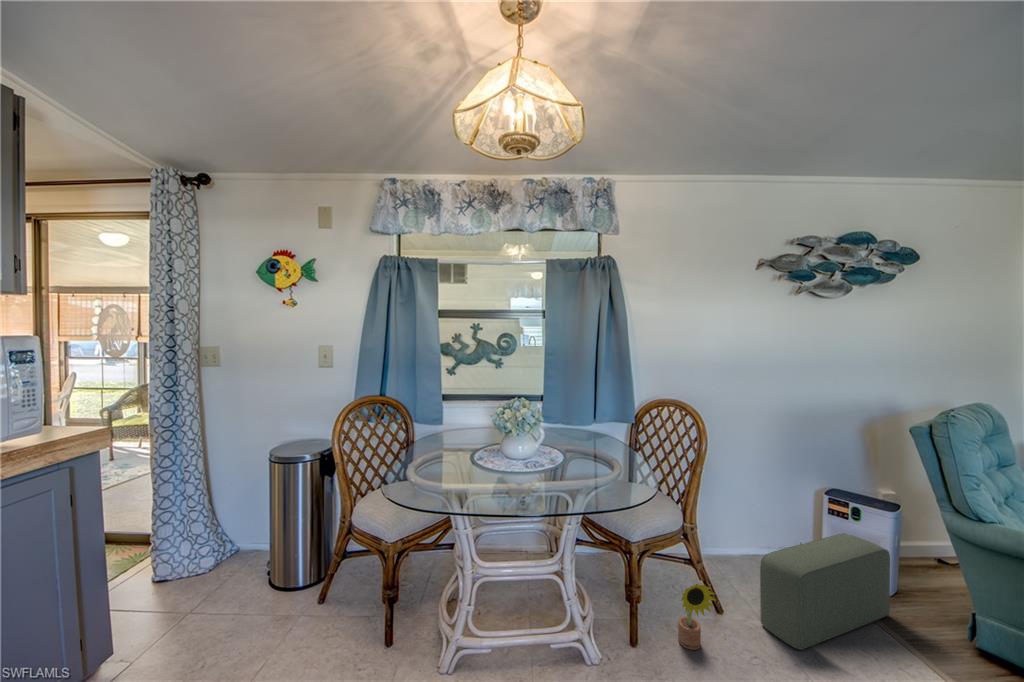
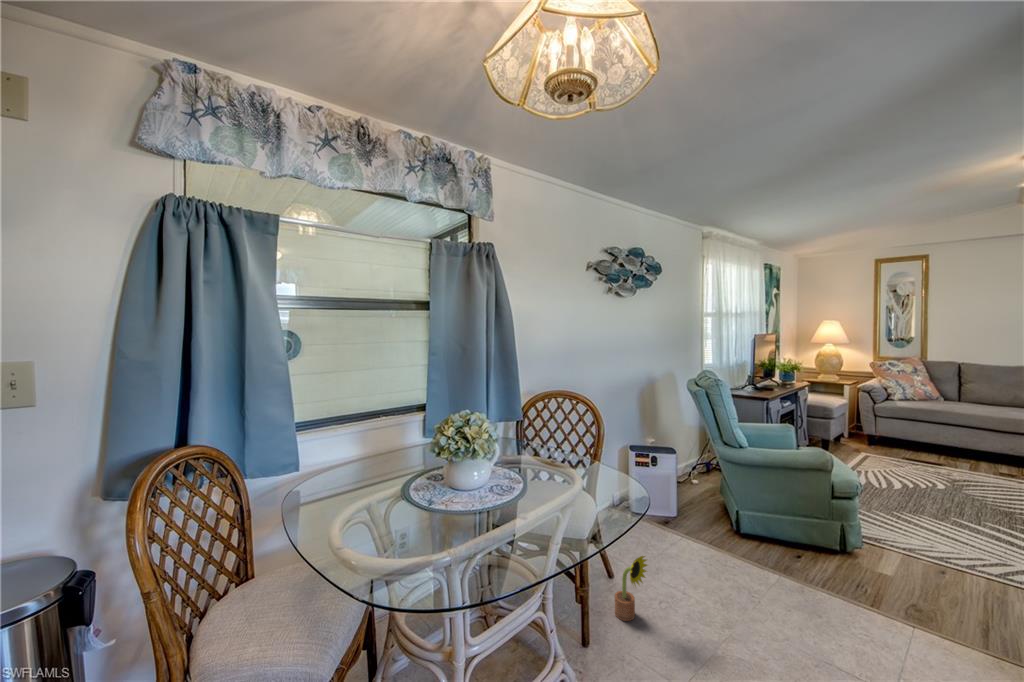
pouf: present [760,533,890,650] -> none [644,476,691,578]

